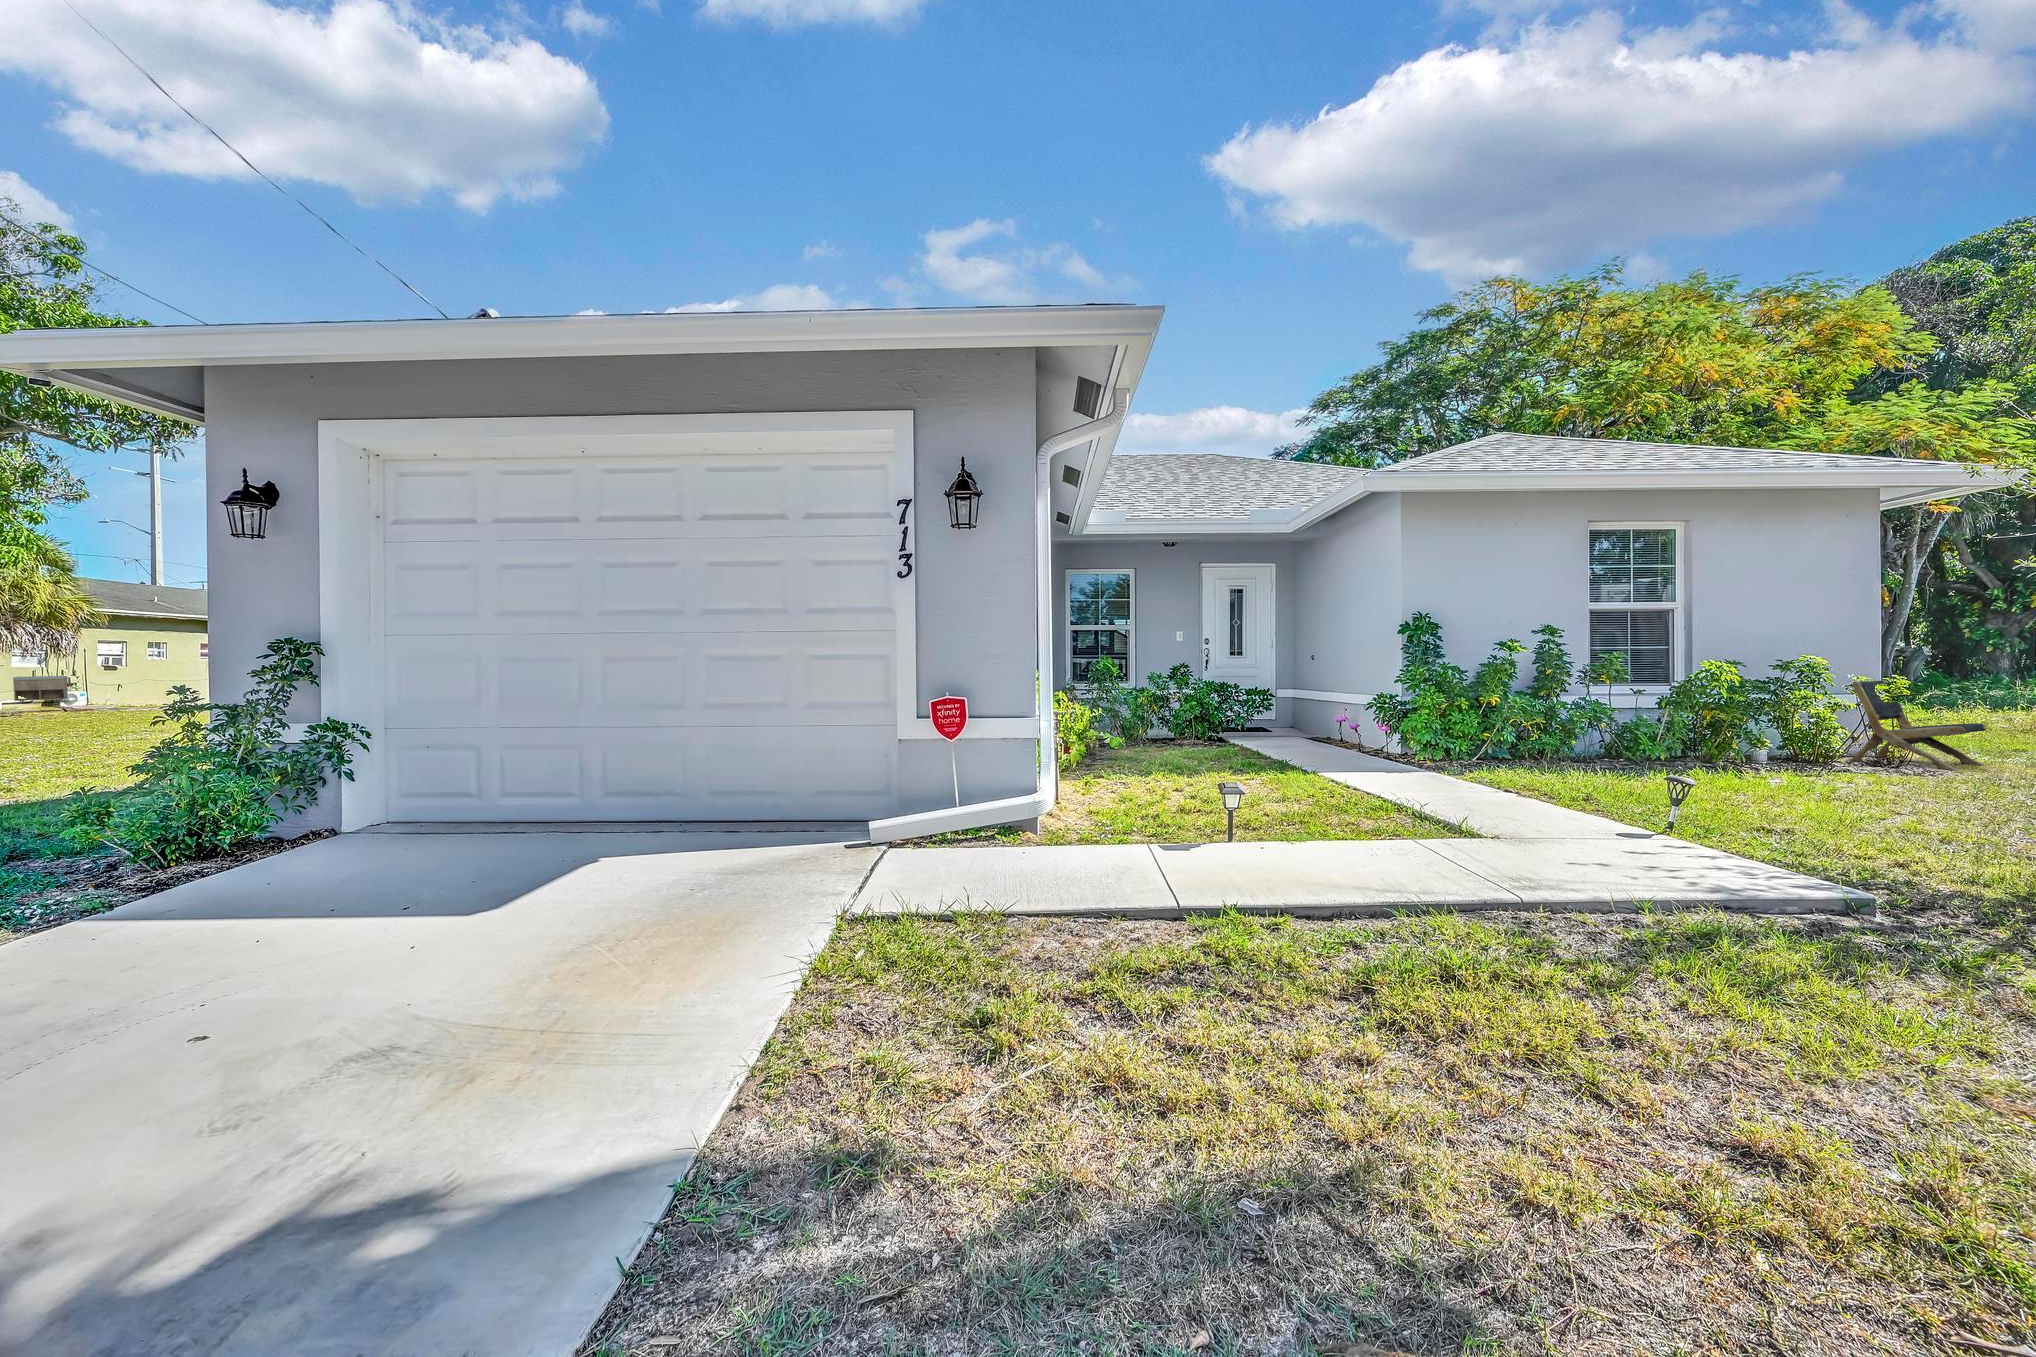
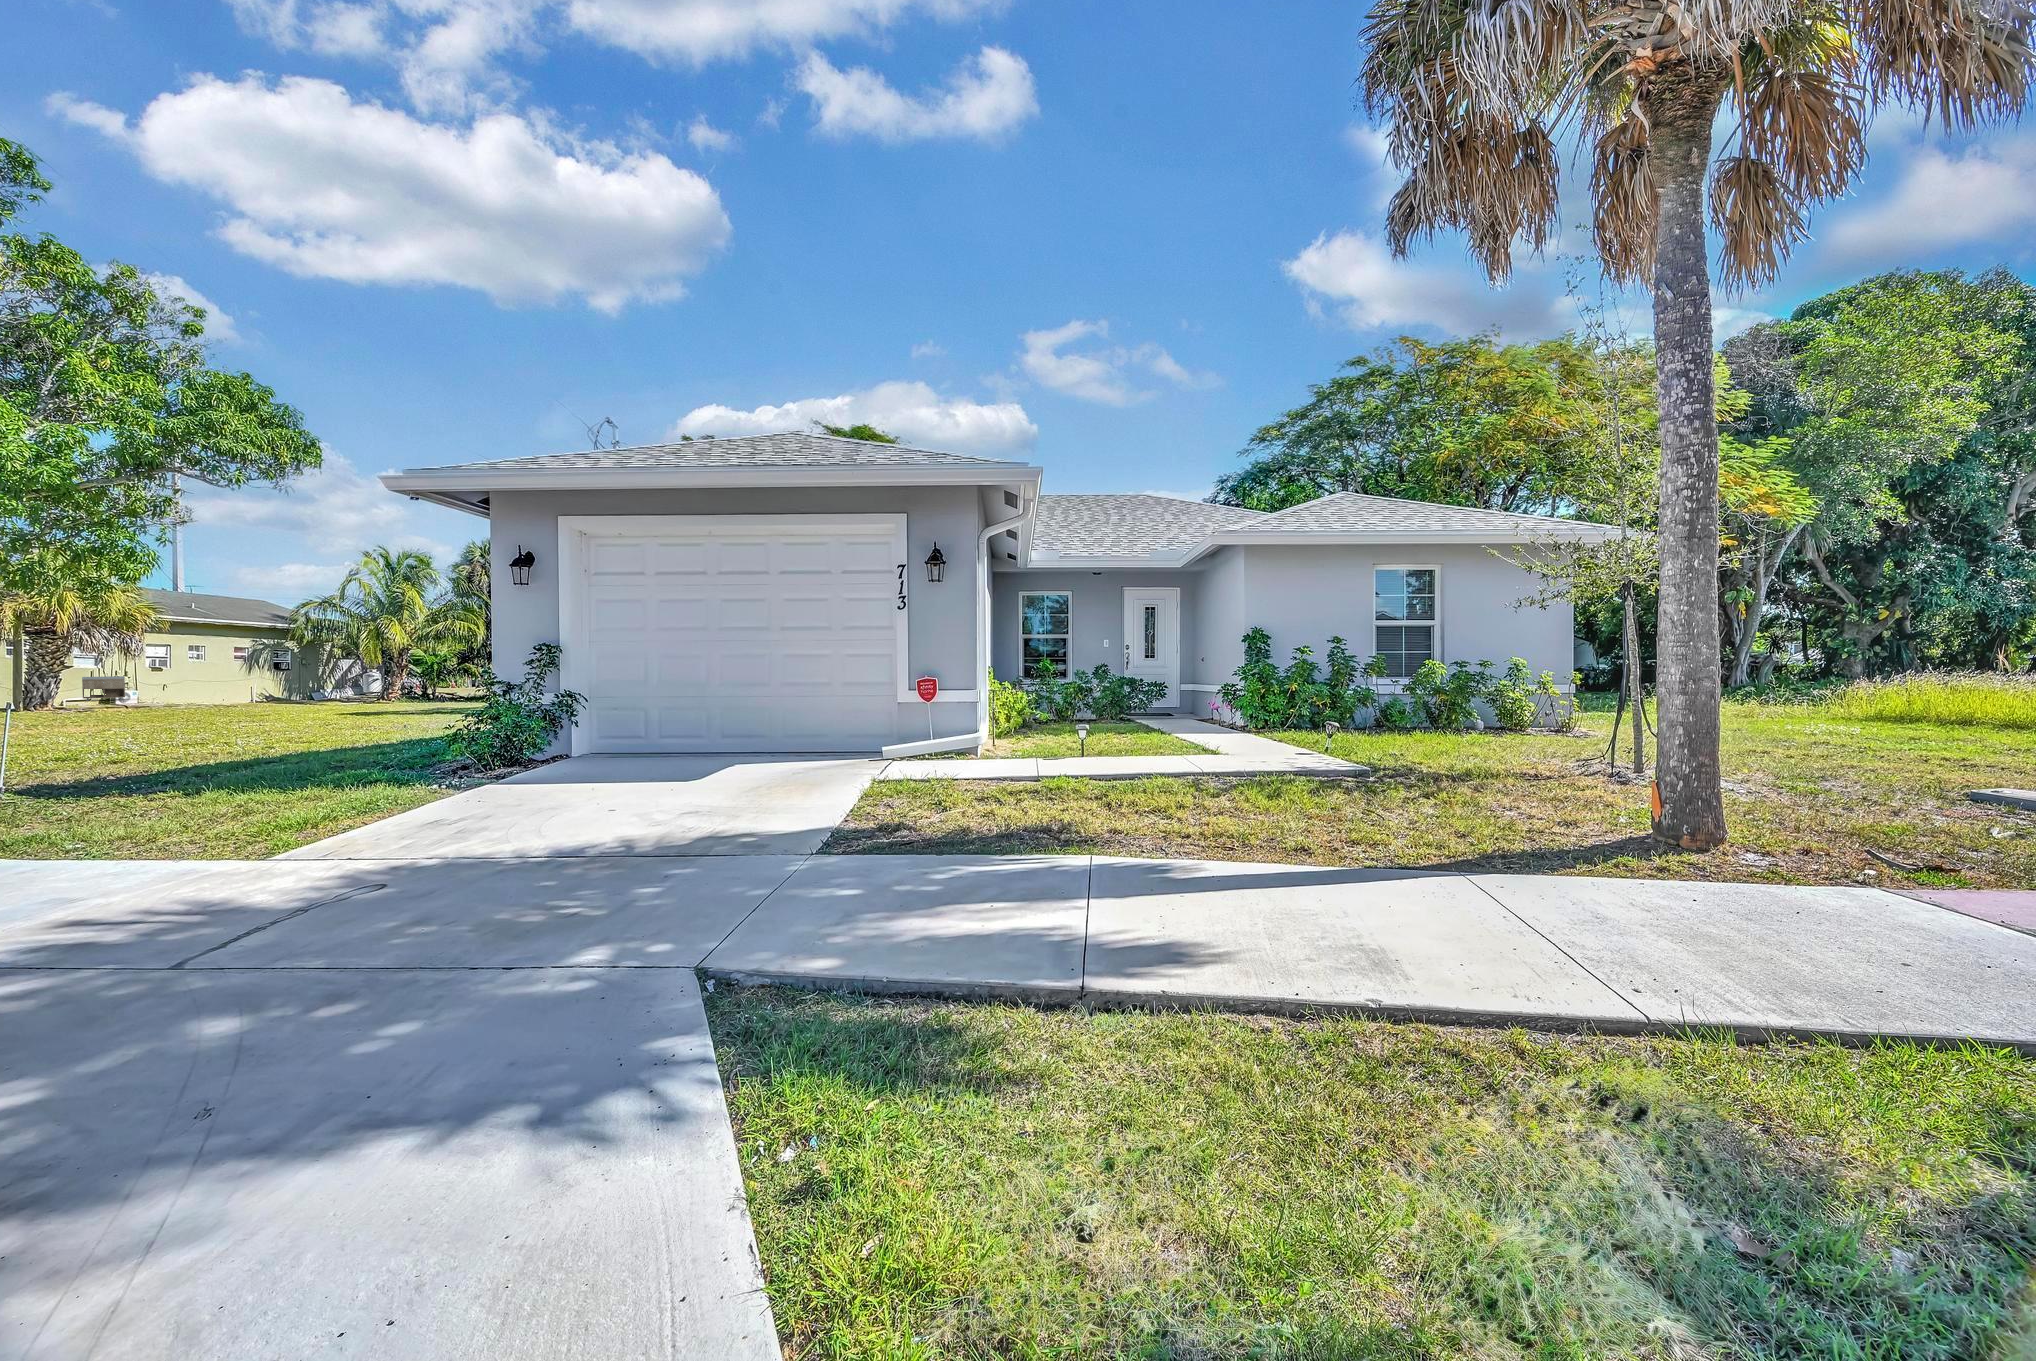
lounge chair: present [1850,680,1986,770] -> none [1539,675,1618,734]

